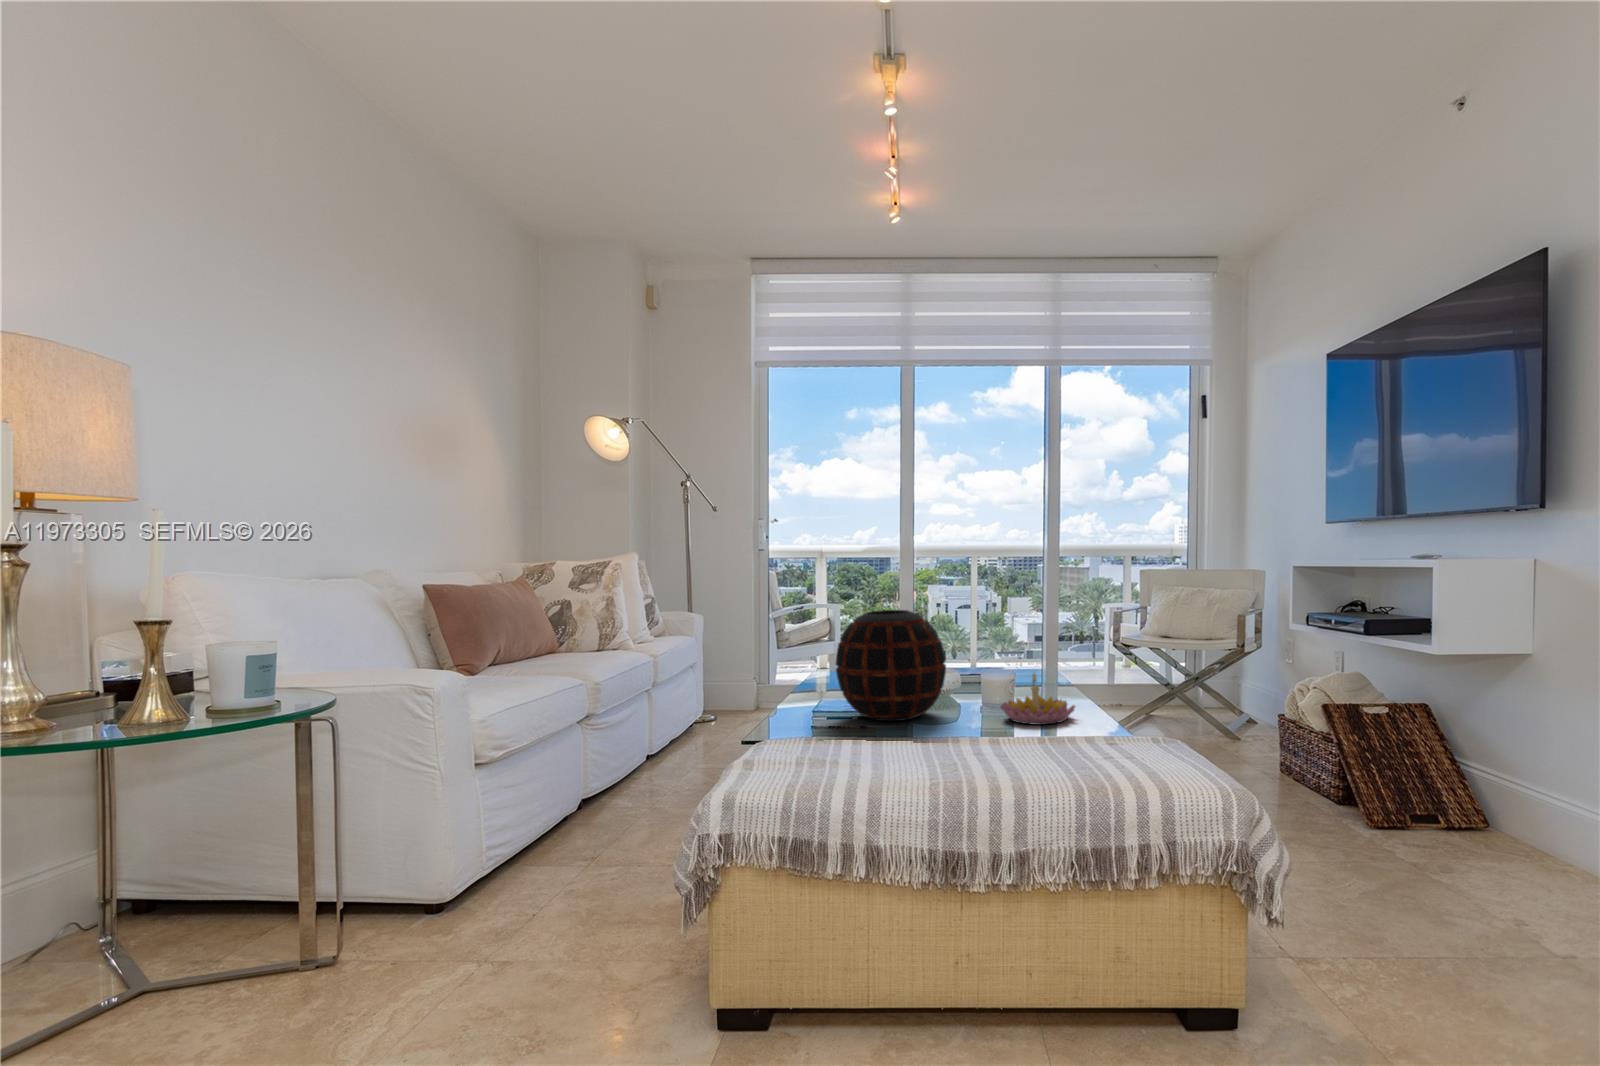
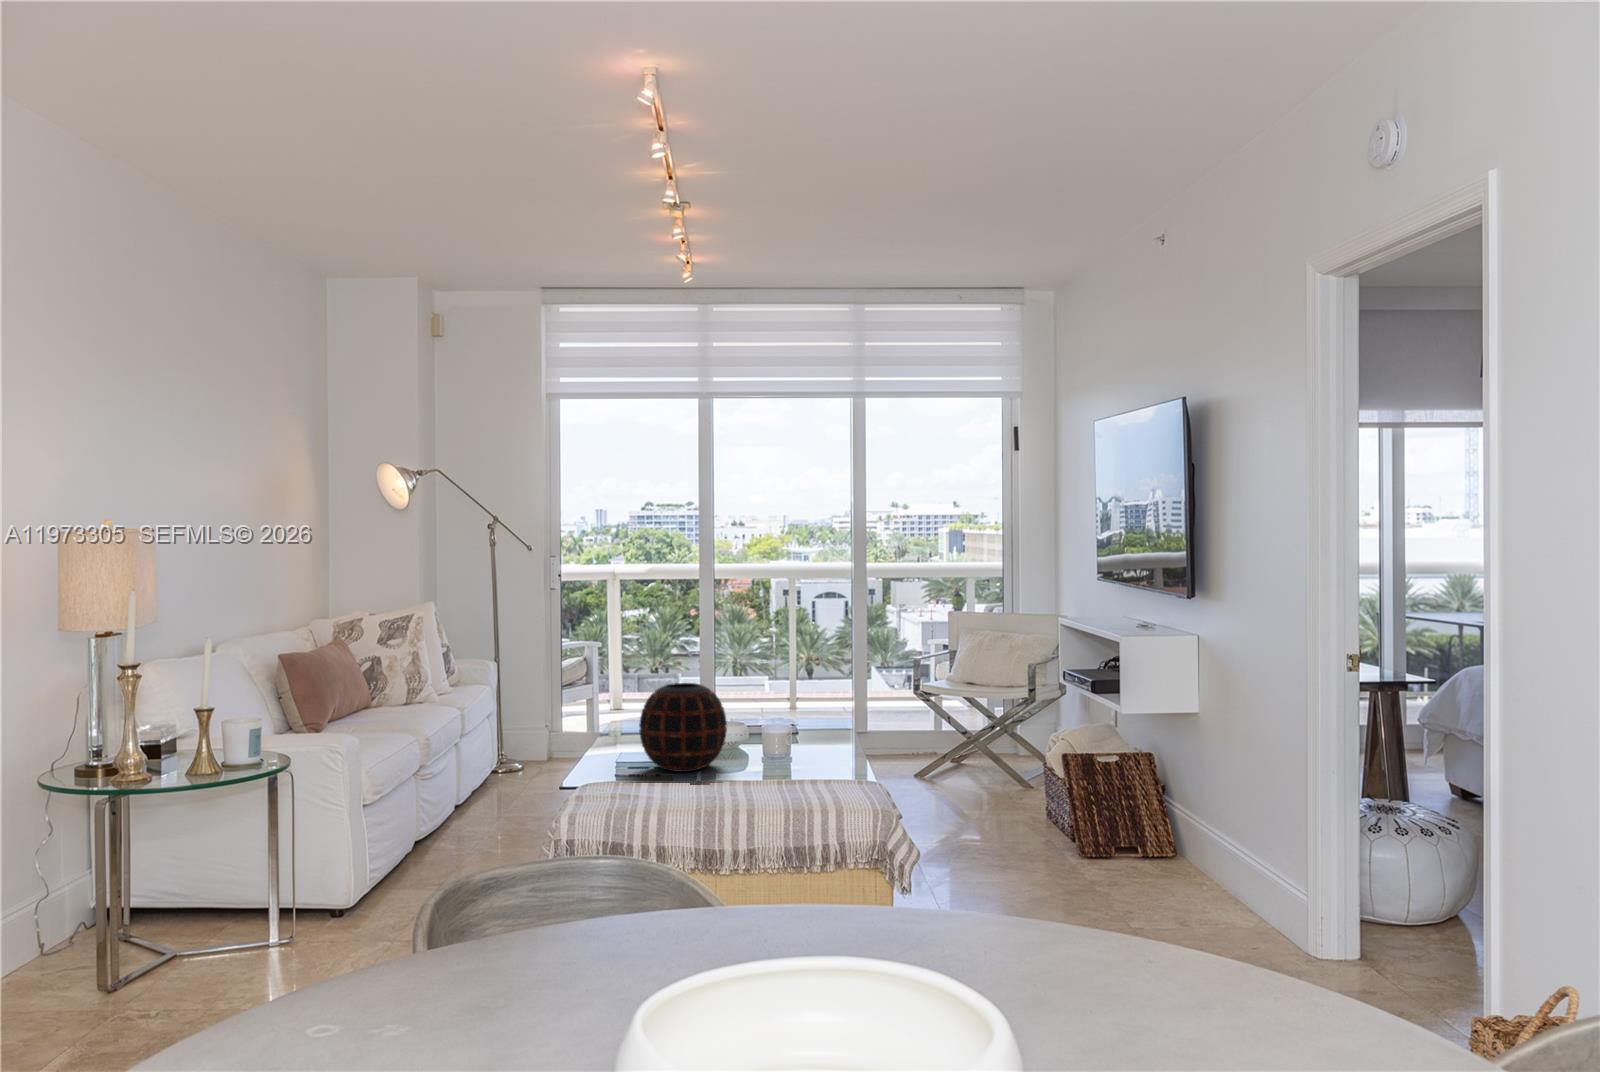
candle holder: present [1000,673,1075,725] -> none [765,733,821,774]

